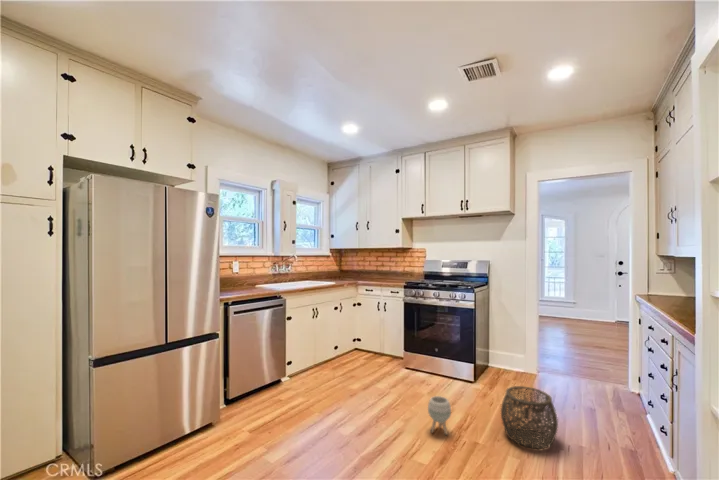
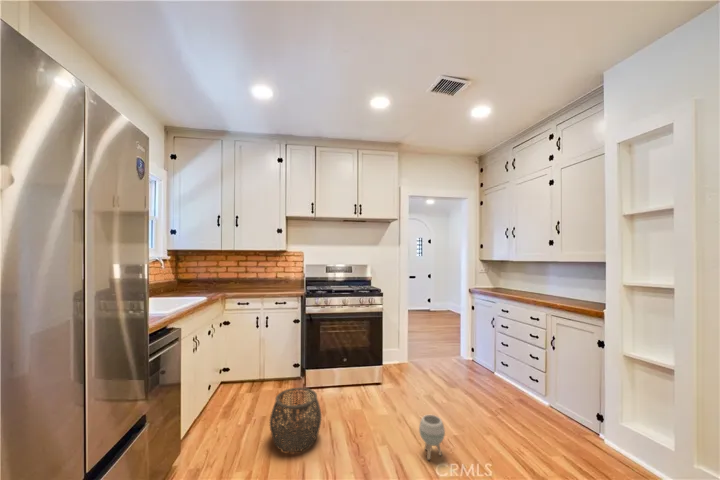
woven basket: present [501,386,558,449] -> present [270,388,321,452]

